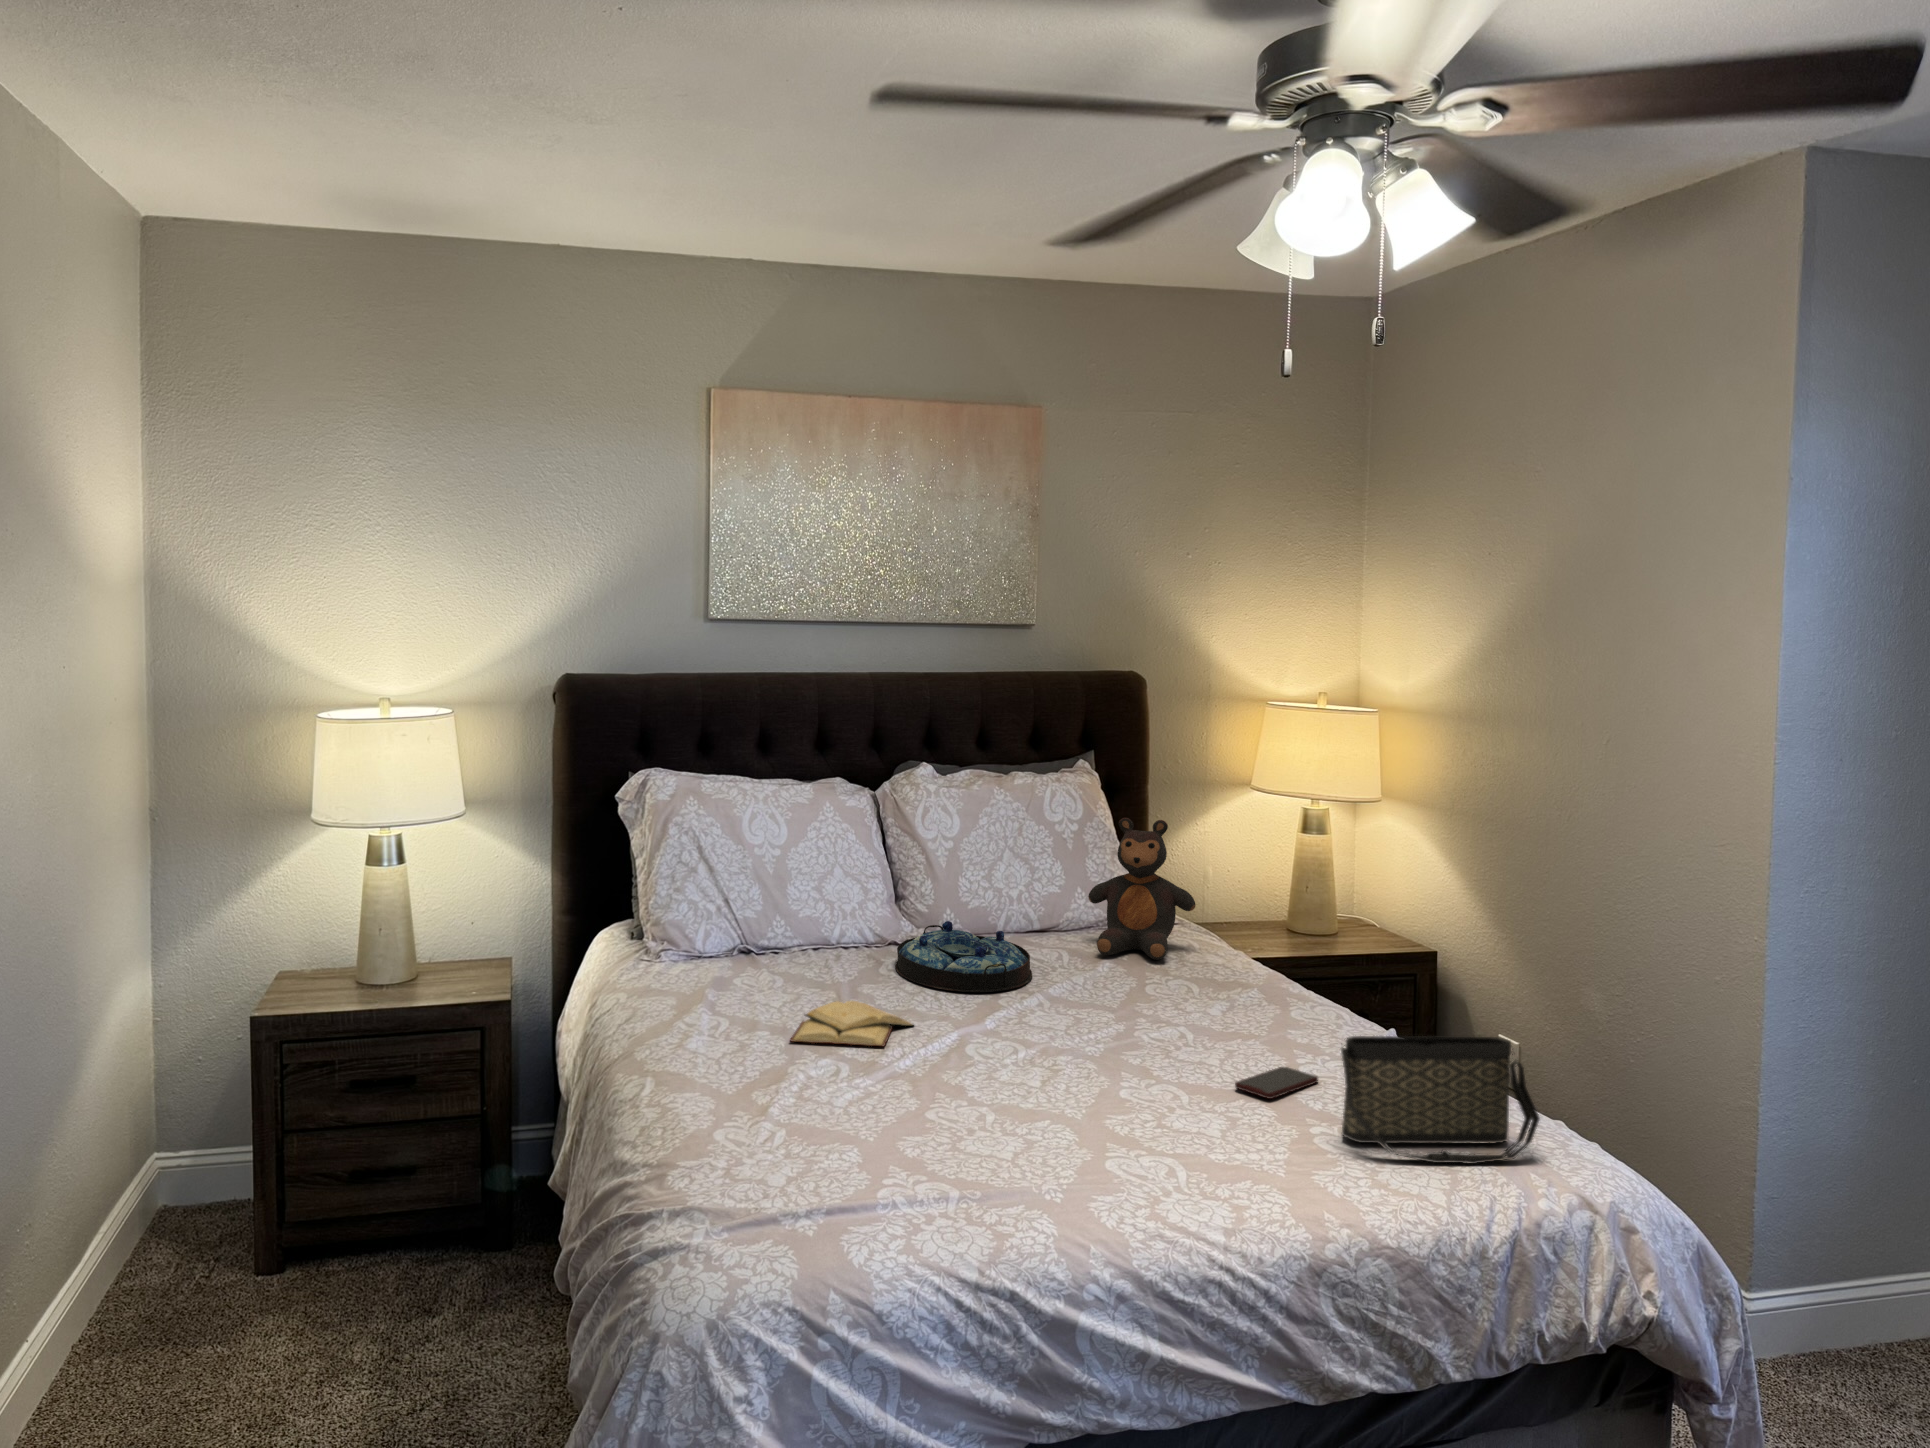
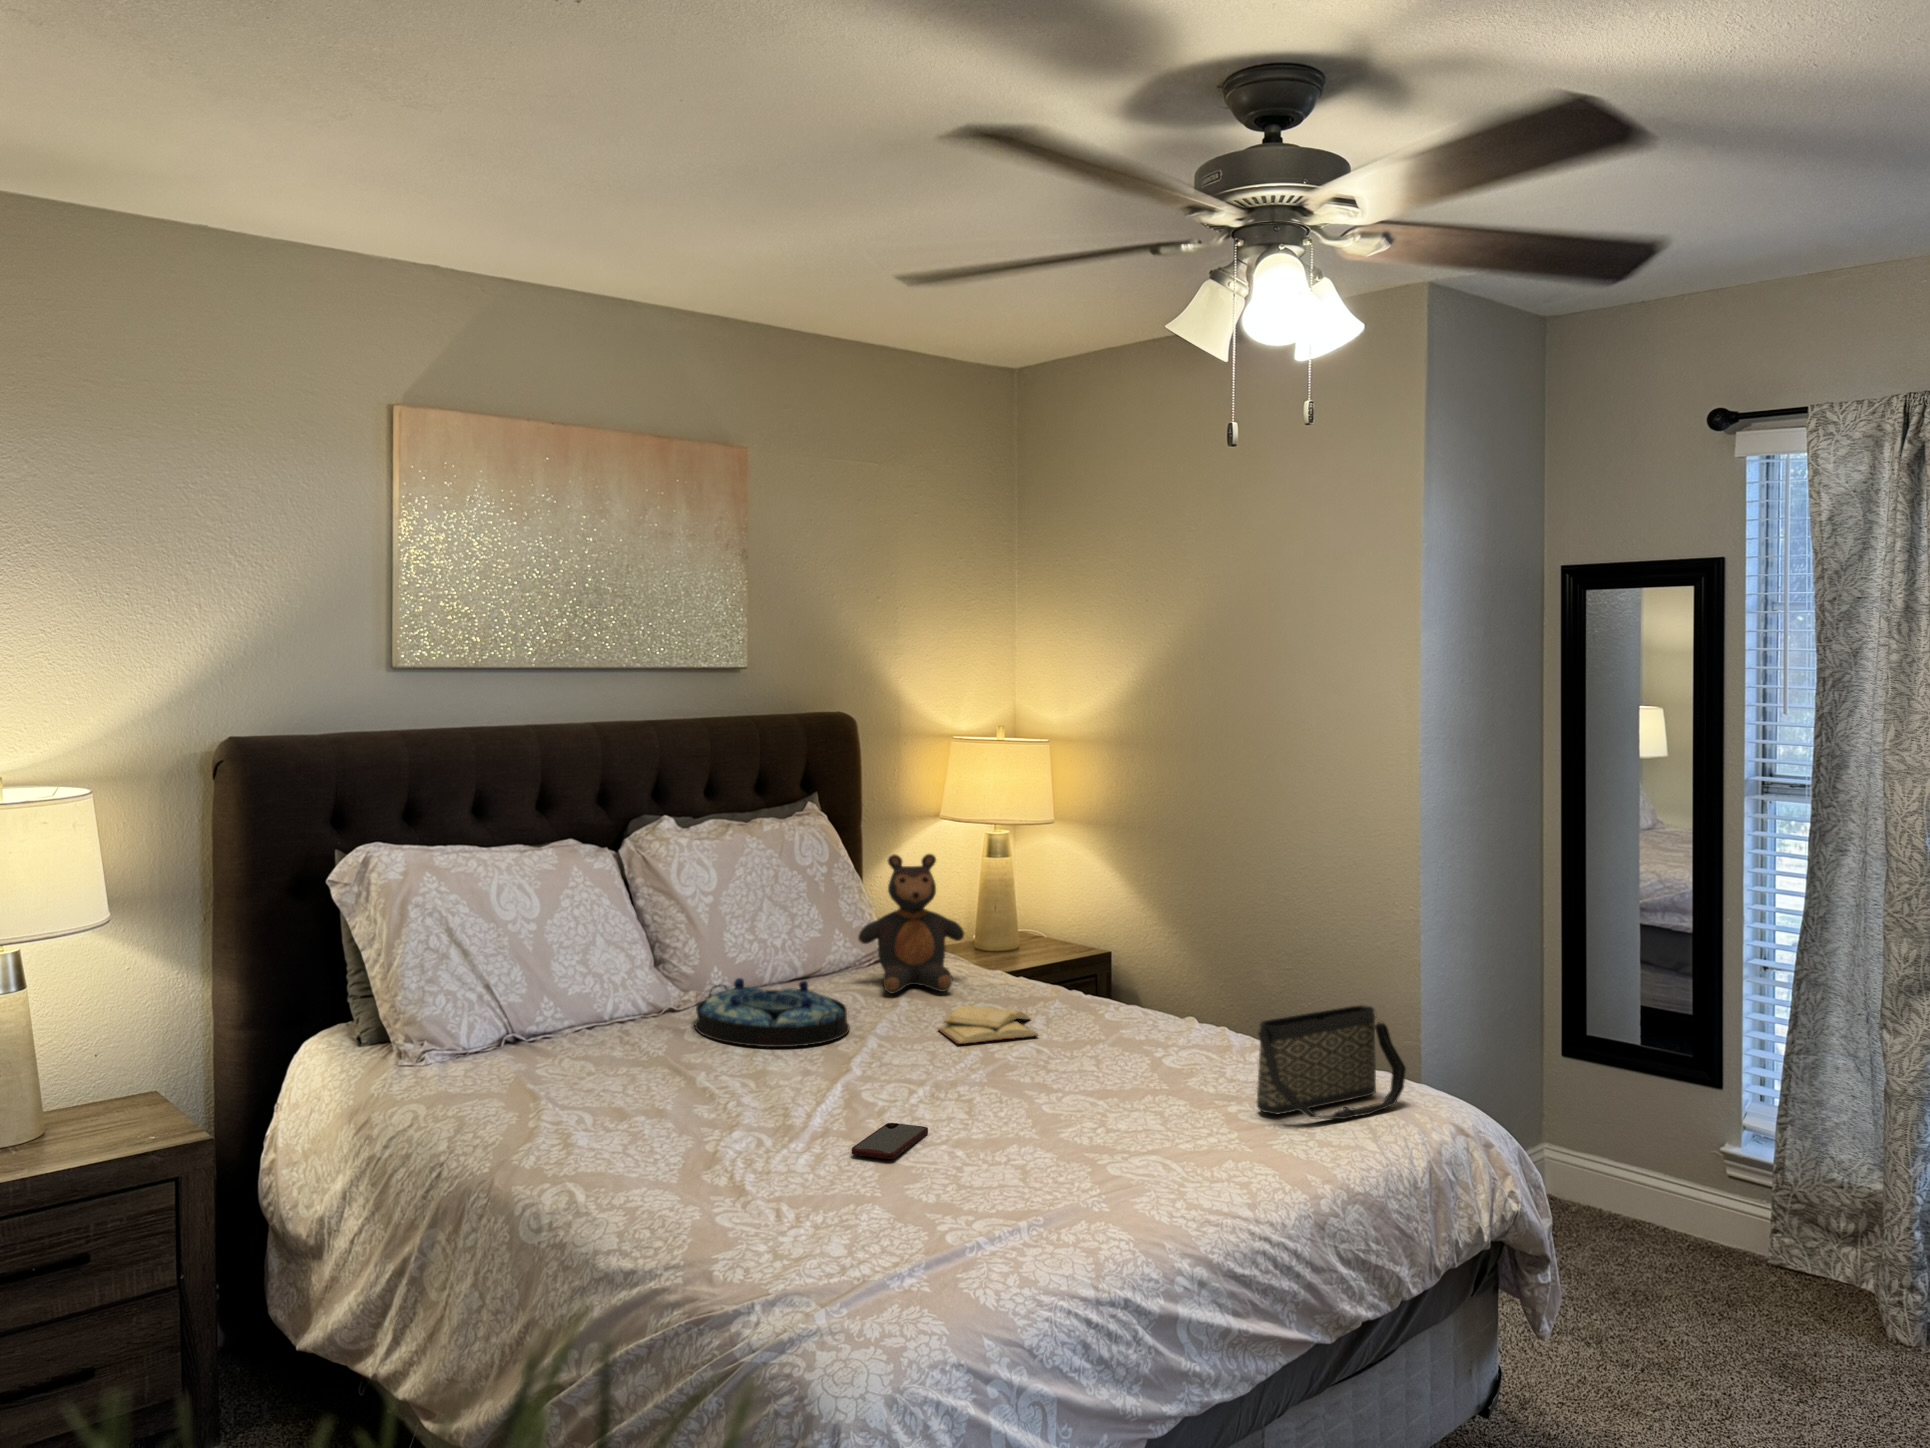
diary: present [790,1001,914,1046] -> present [938,1006,1038,1044]
smartphone: present [1235,1067,1318,1099] -> present [852,1123,928,1159]

